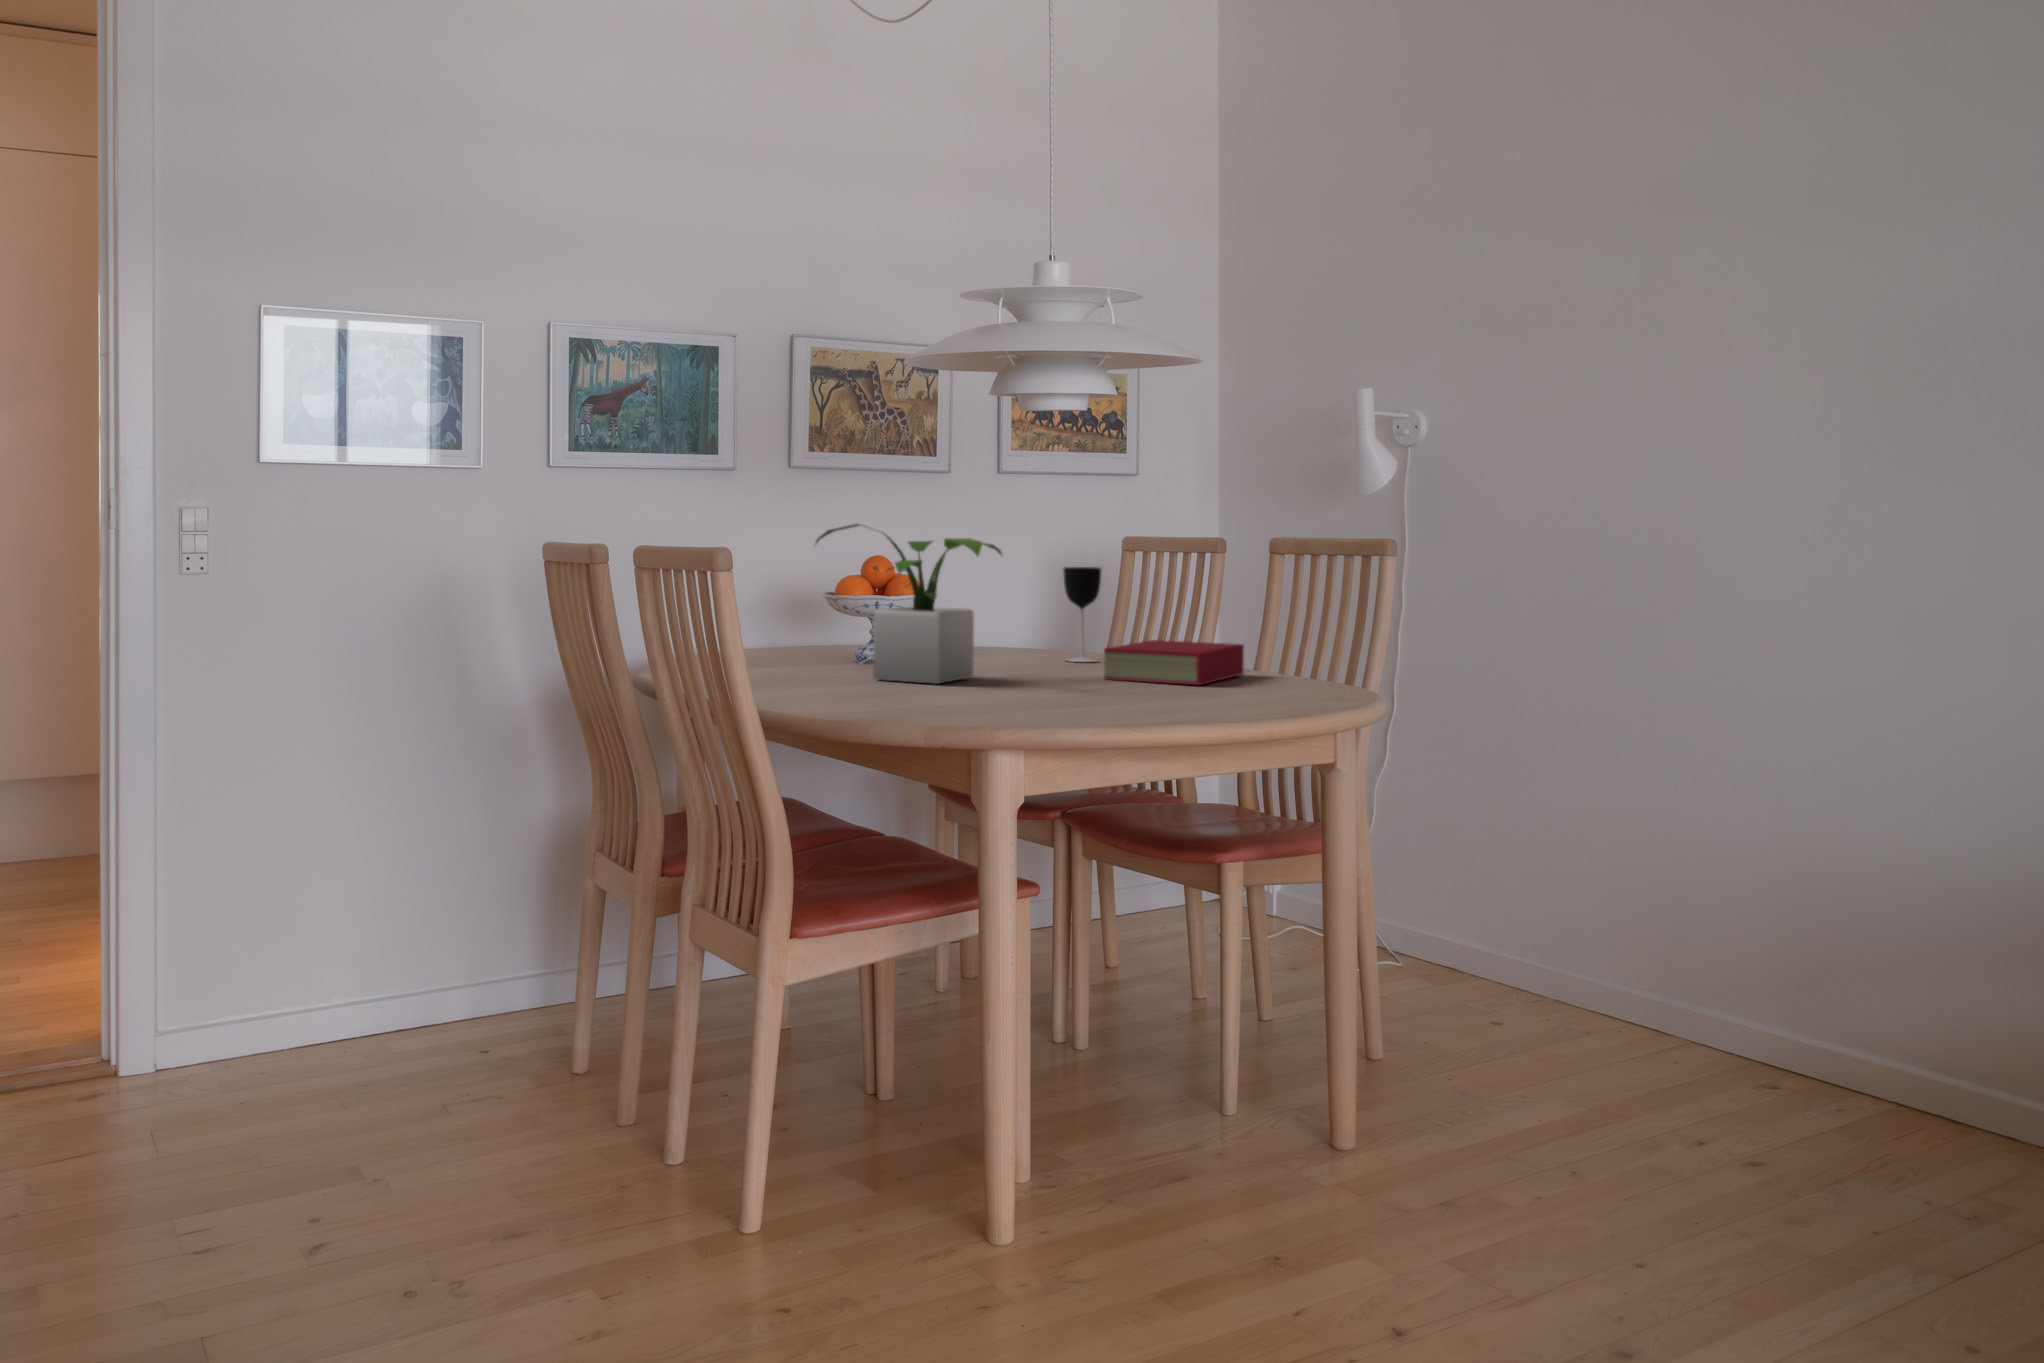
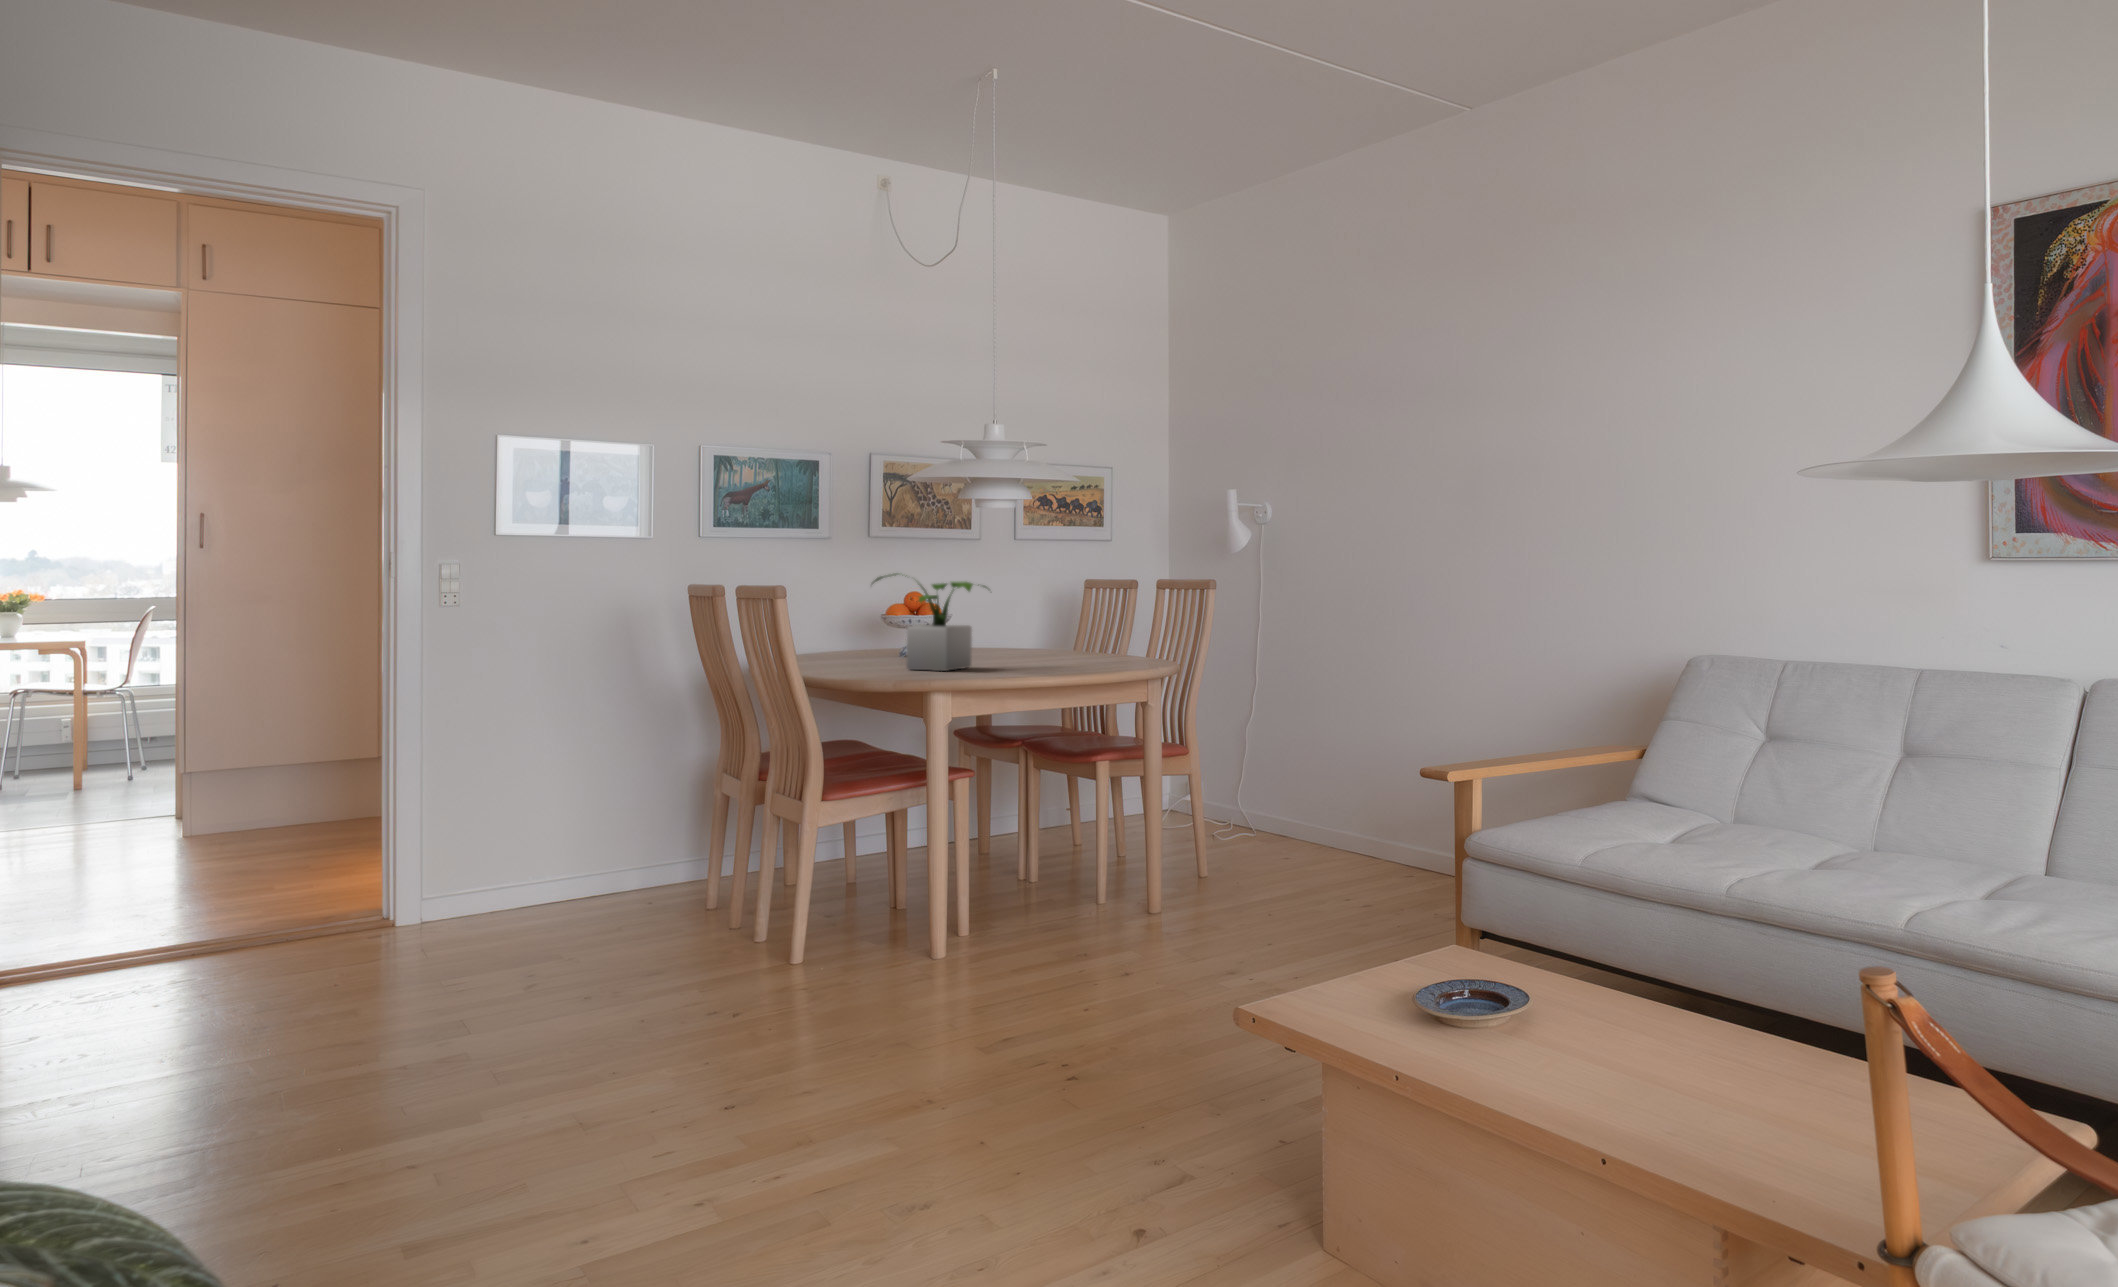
wine glass: present [1064,567,1101,662] -> none [1040,600,1064,659]
book: present [1104,640,1244,685] -> none [1055,644,1144,669]

